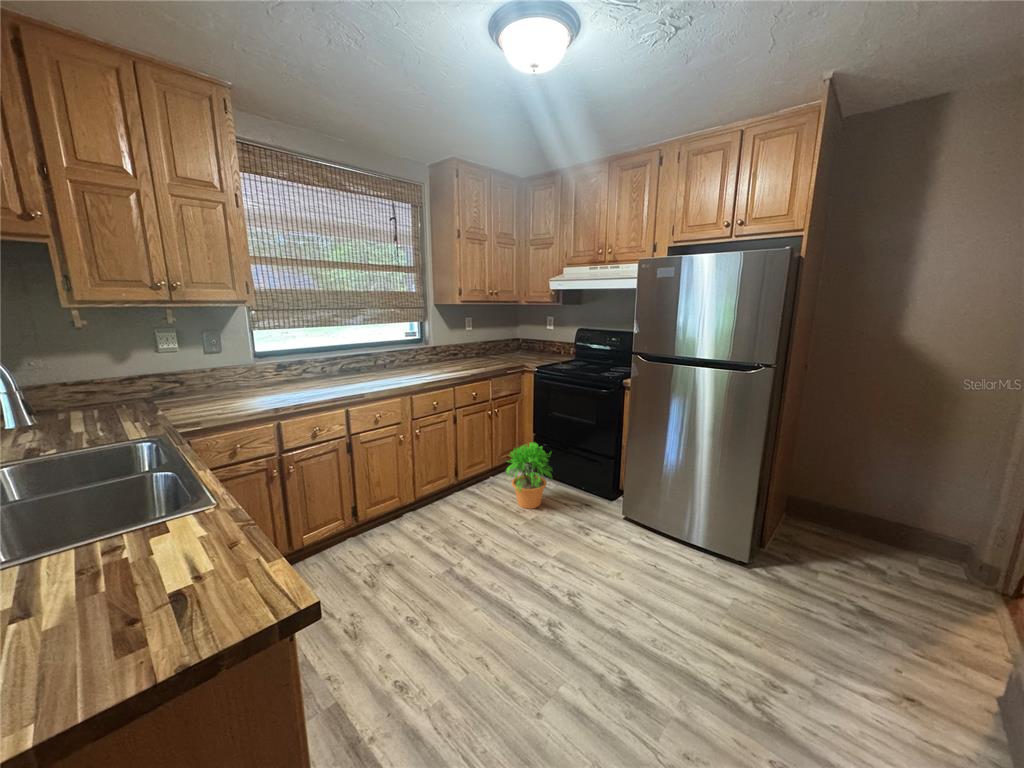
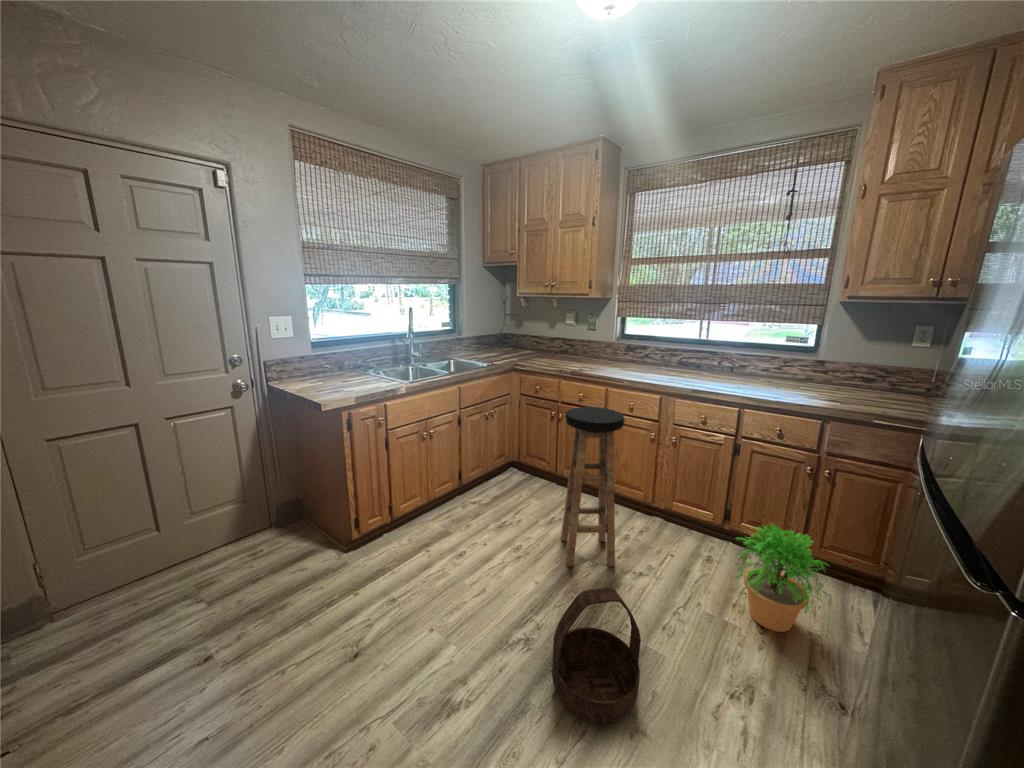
bar stool: none [401,416,467,584] -> present [561,407,624,566]
basket: none [561,510,626,608] -> present [552,588,641,724]

